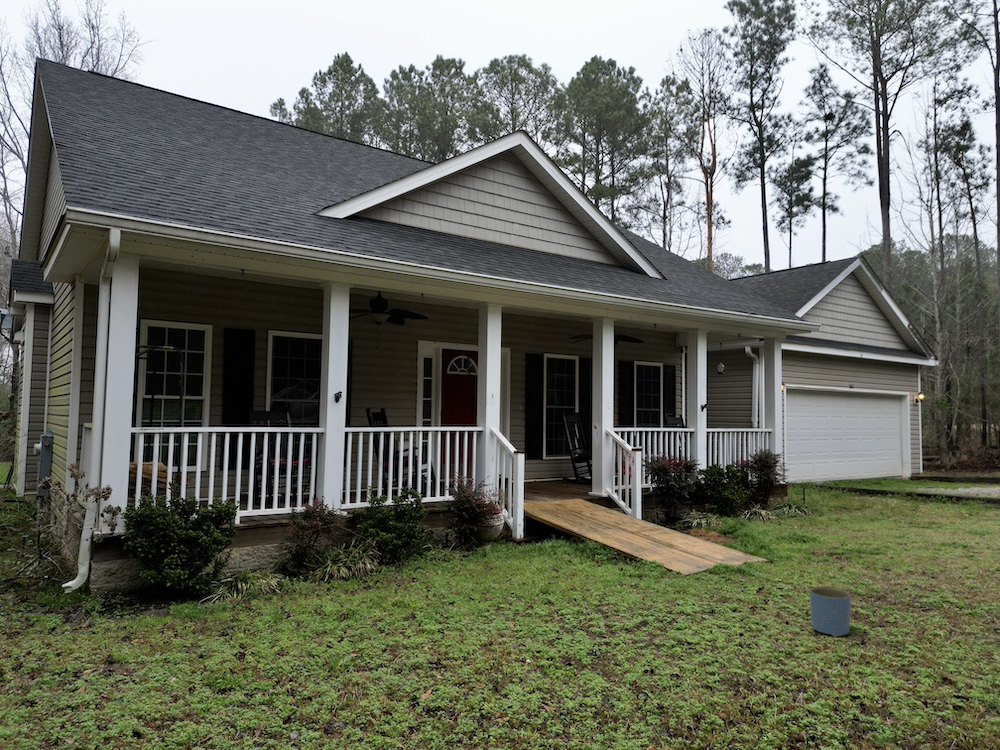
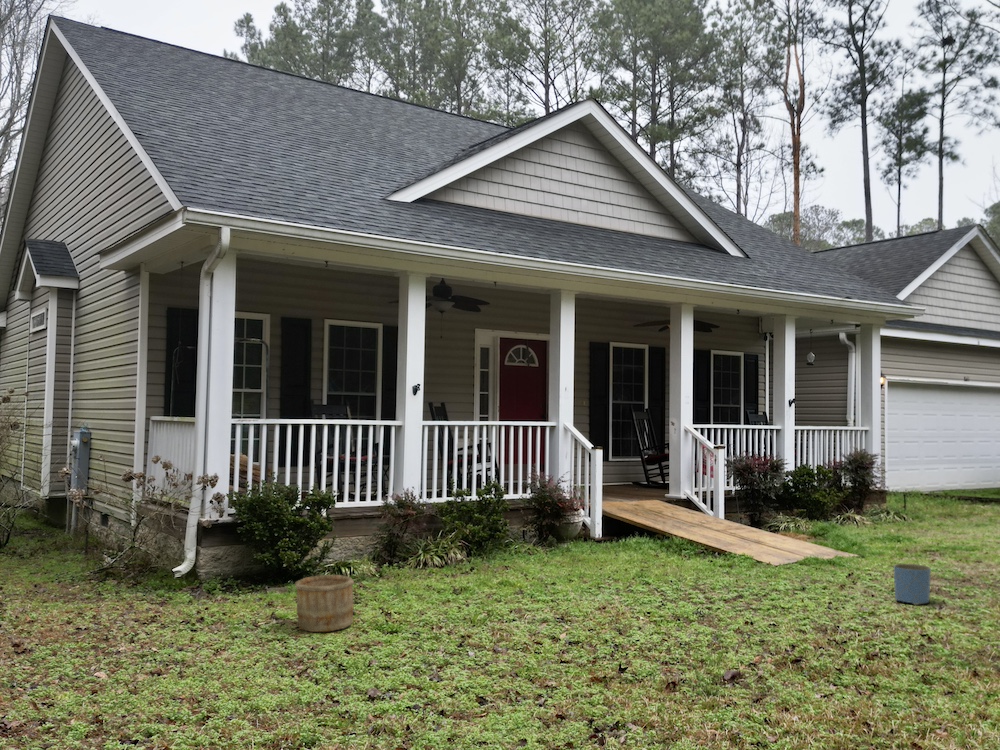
wooden bucket: none [103,616,183,694] -> present [295,575,354,632]

